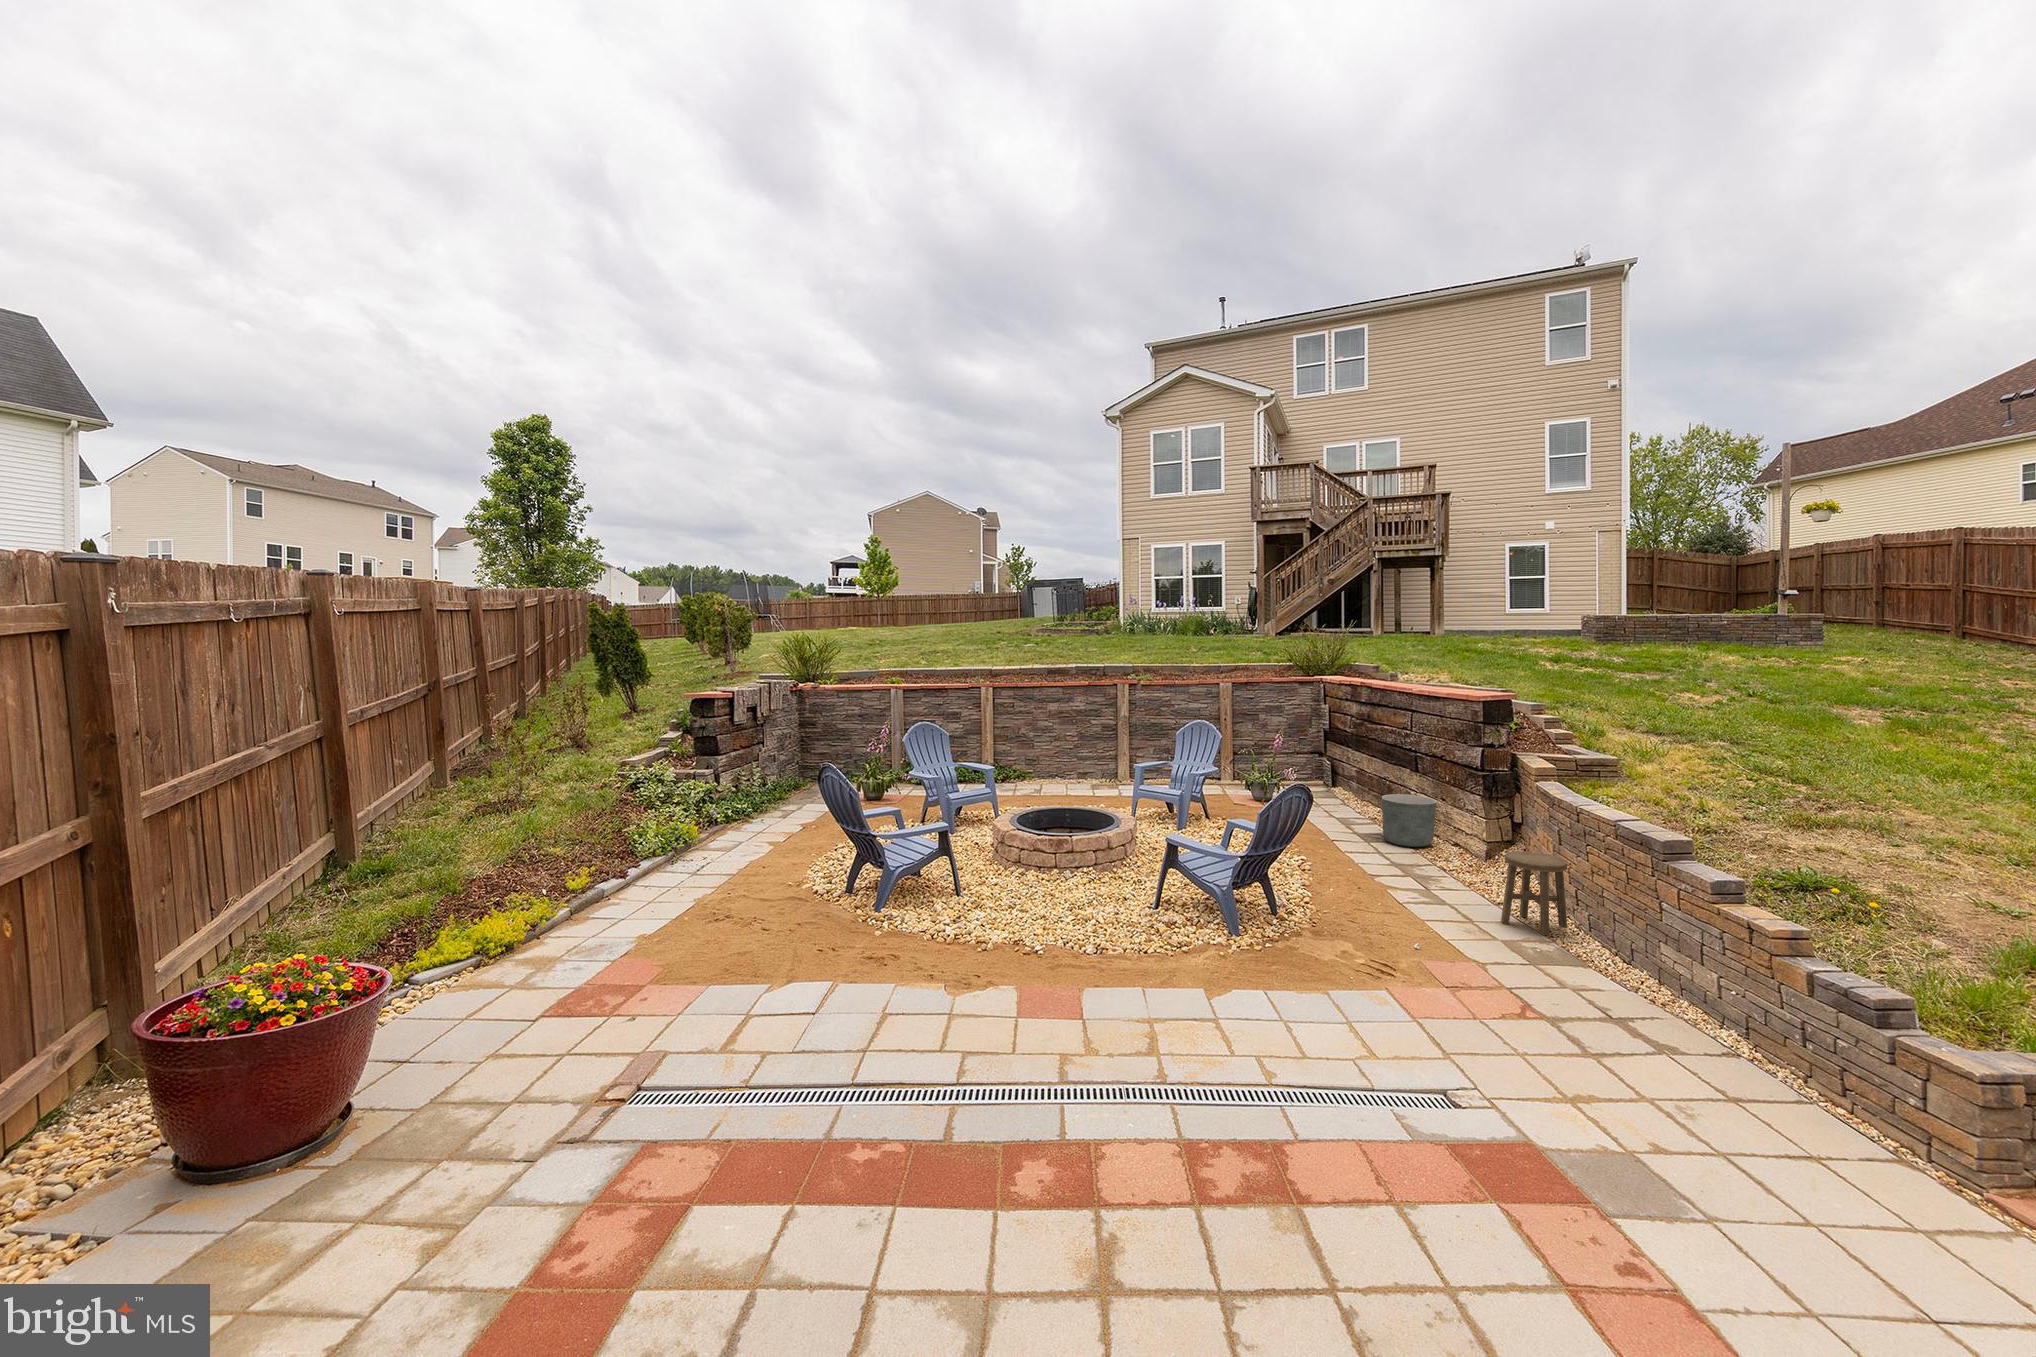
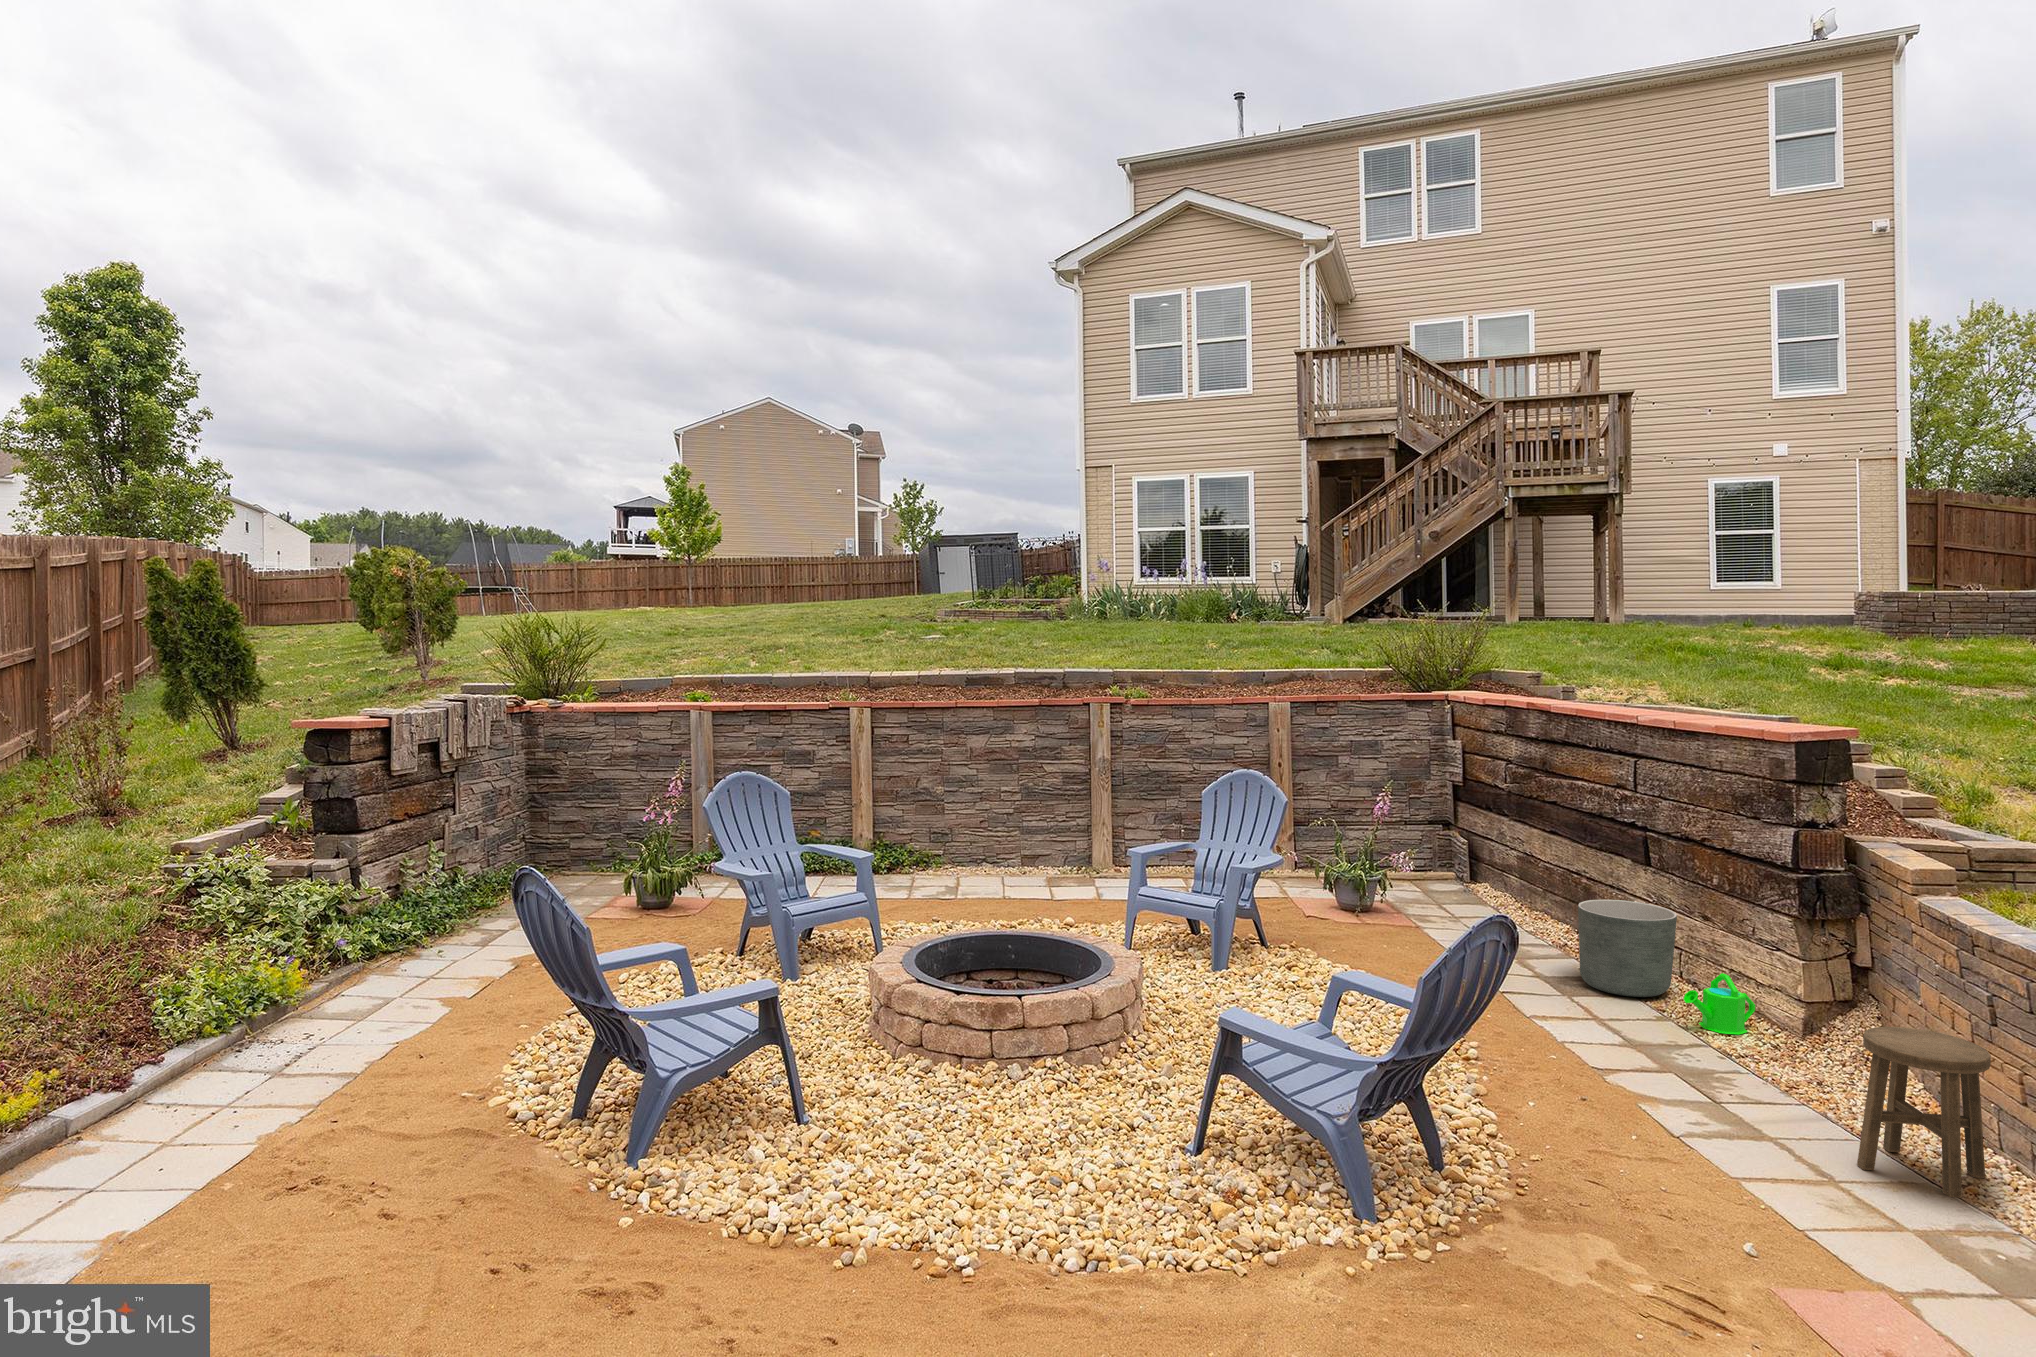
watering can: none [1434,832,1475,865] -> present [1683,973,1755,1035]

